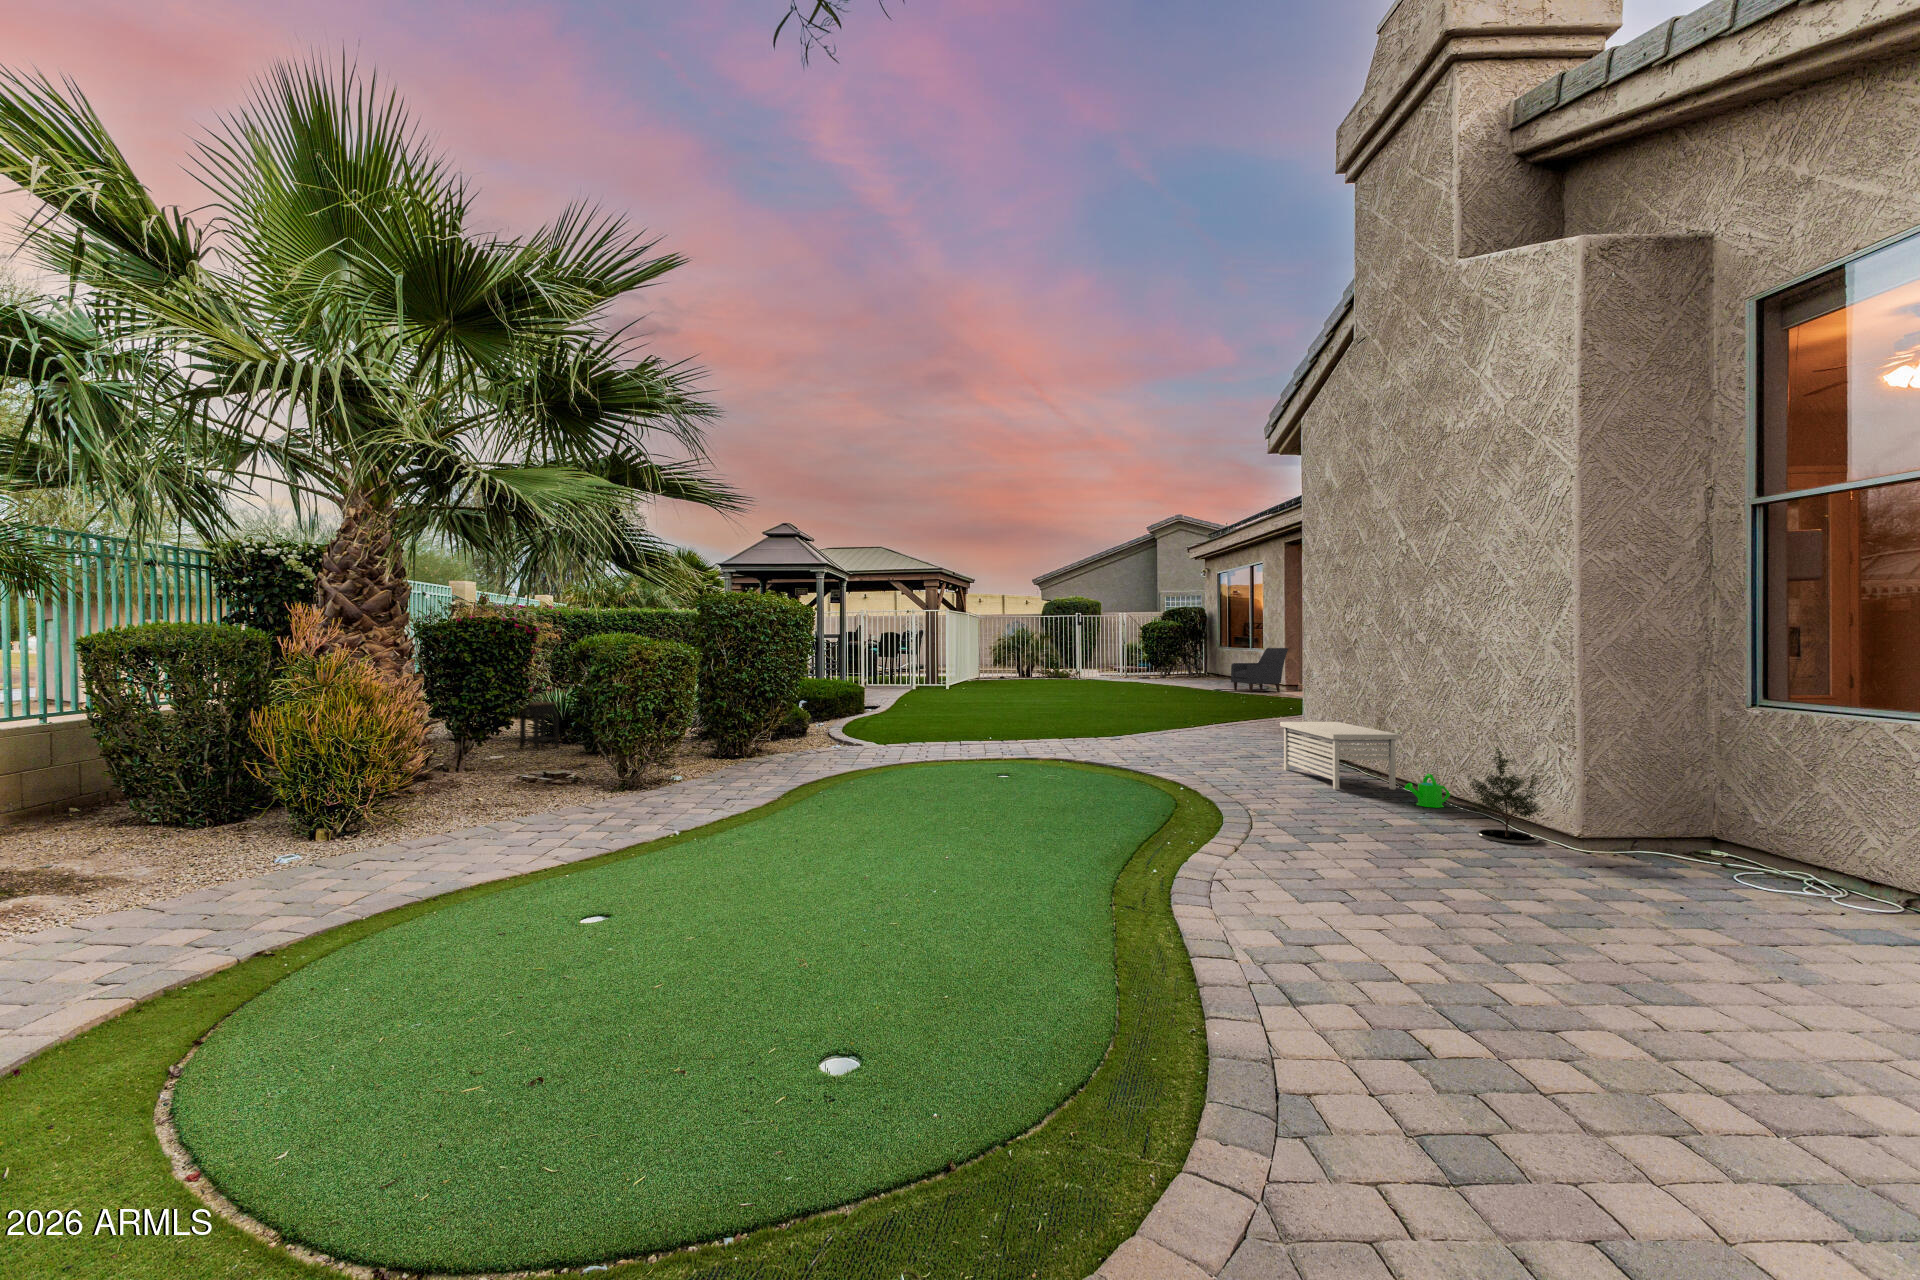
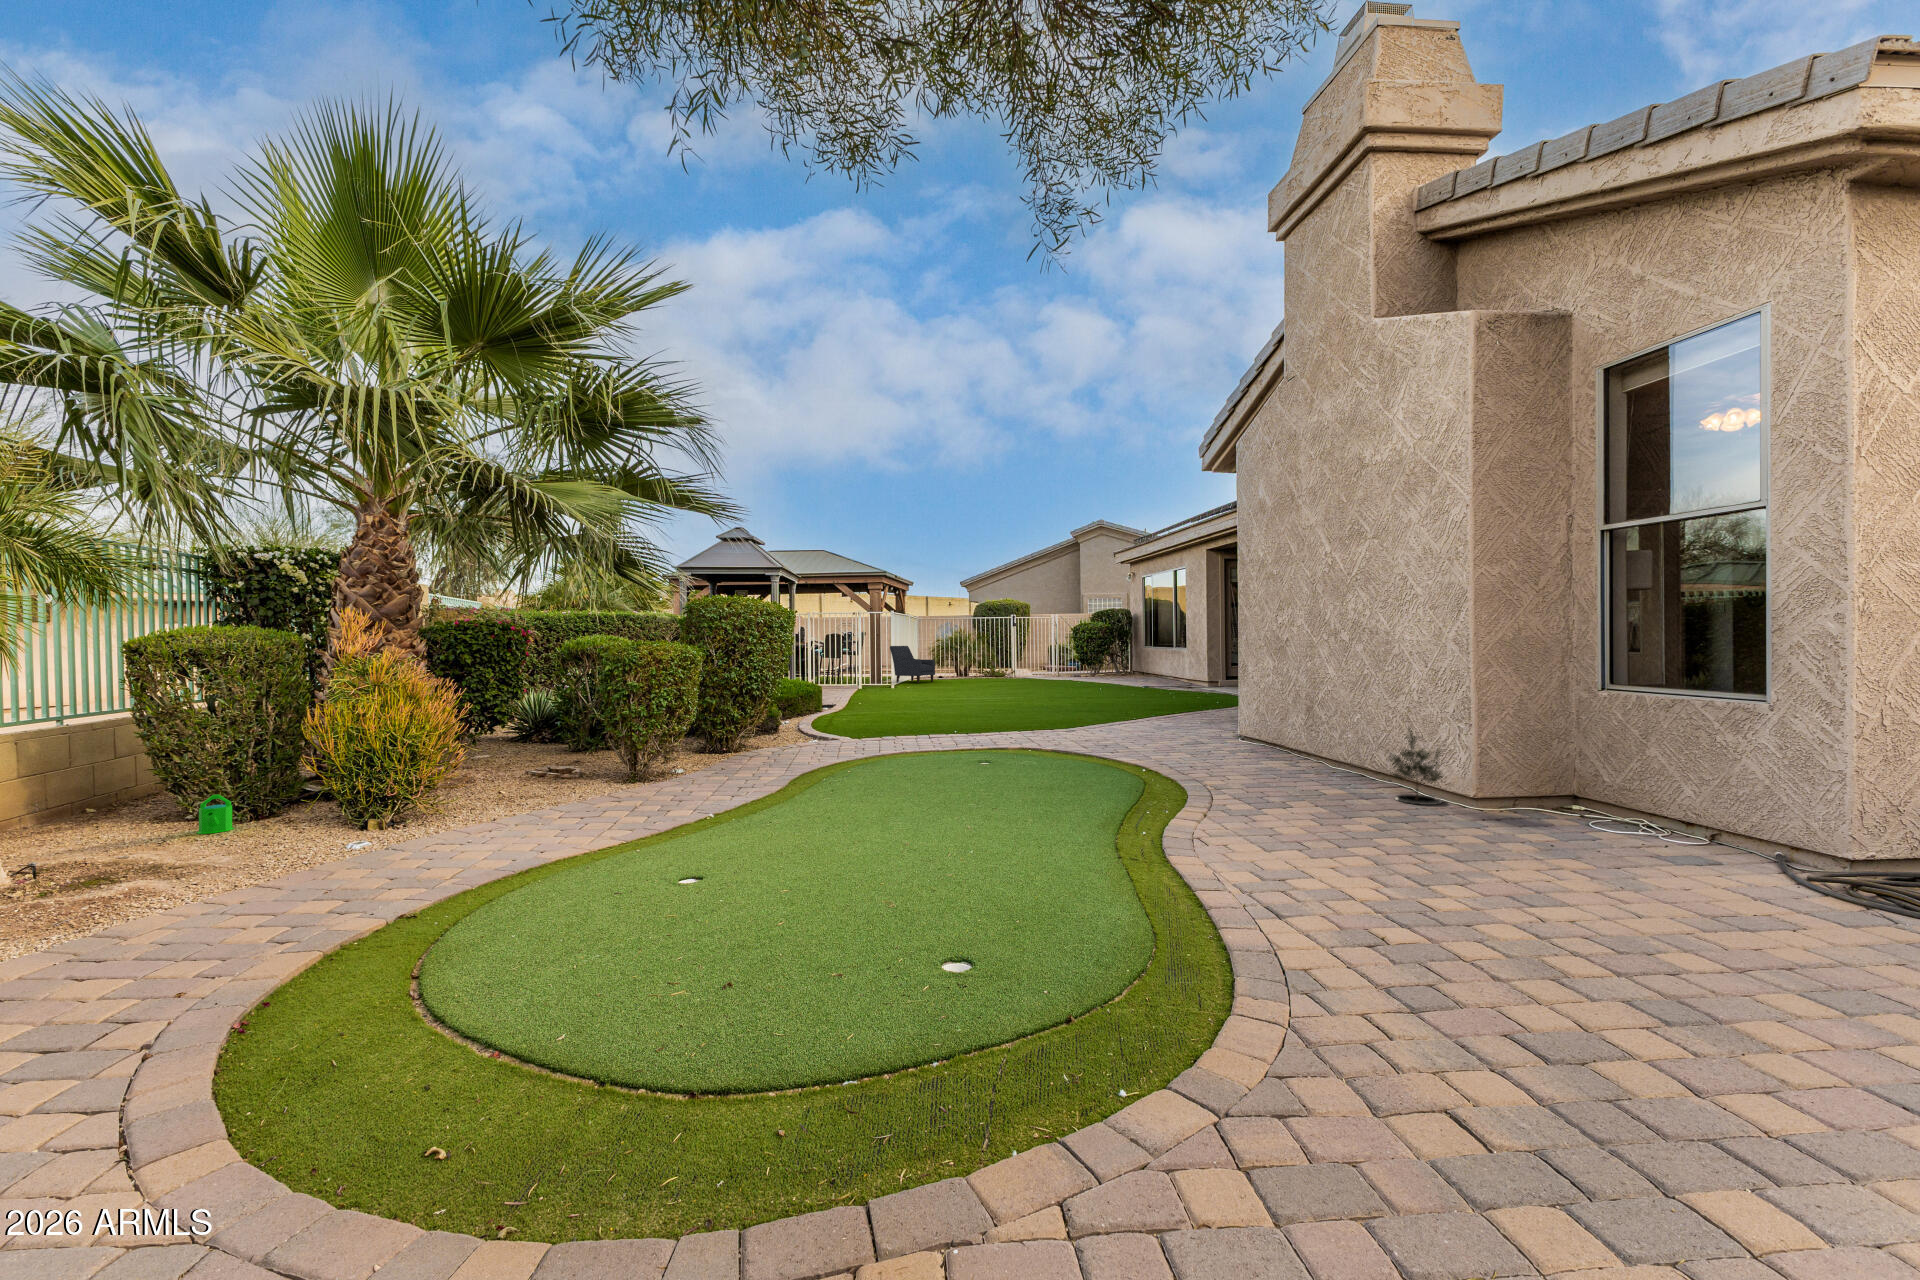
chair: present [1231,648,1288,692] -> present [890,646,935,683]
side table: present [520,702,559,750] -> none [495,701,544,750]
storage bench: present [1280,722,1400,790] -> none [1222,710,1326,768]
watering can: present [1405,774,1450,808] -> present [196,794,234,834]

